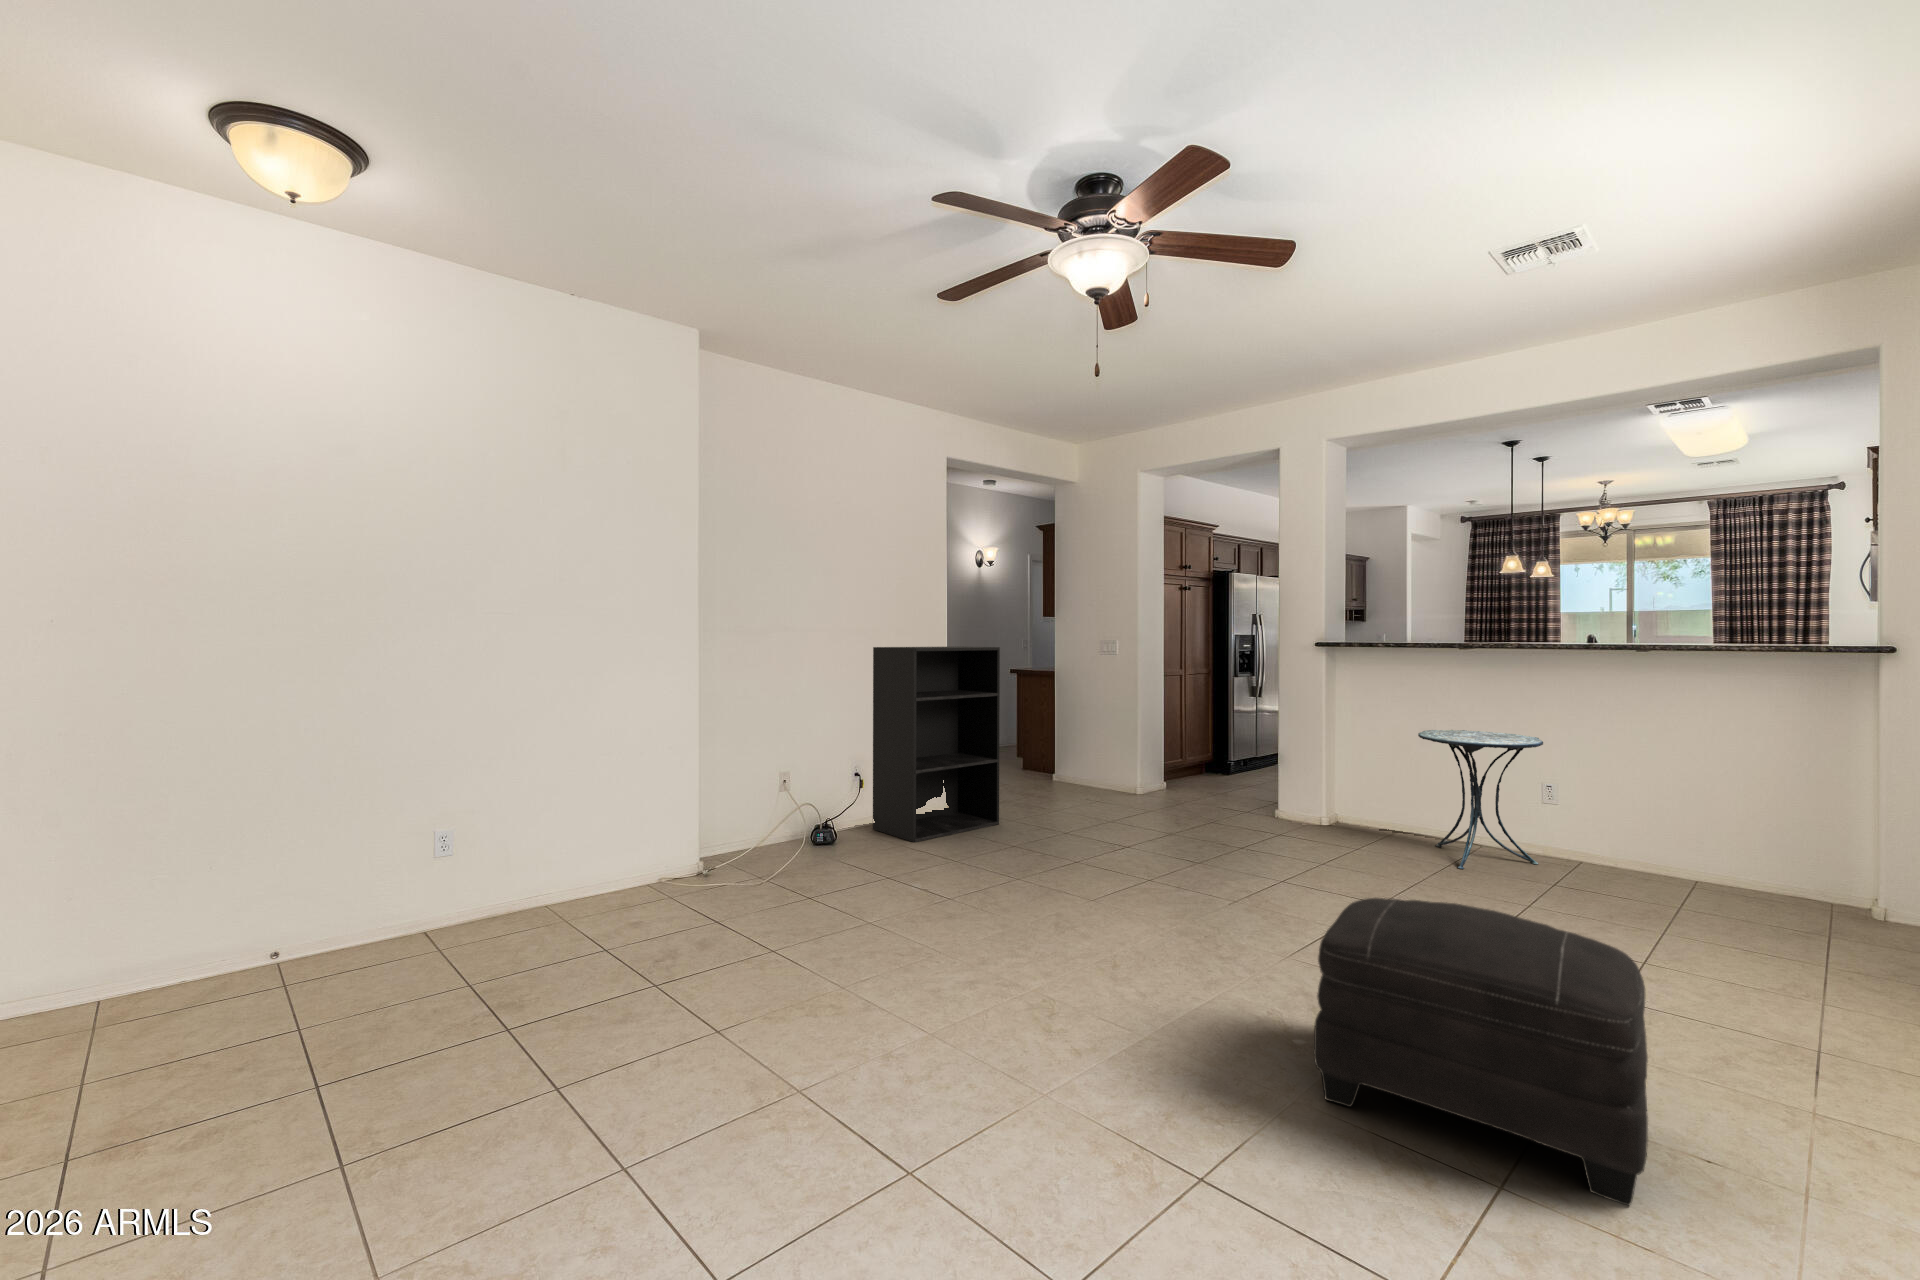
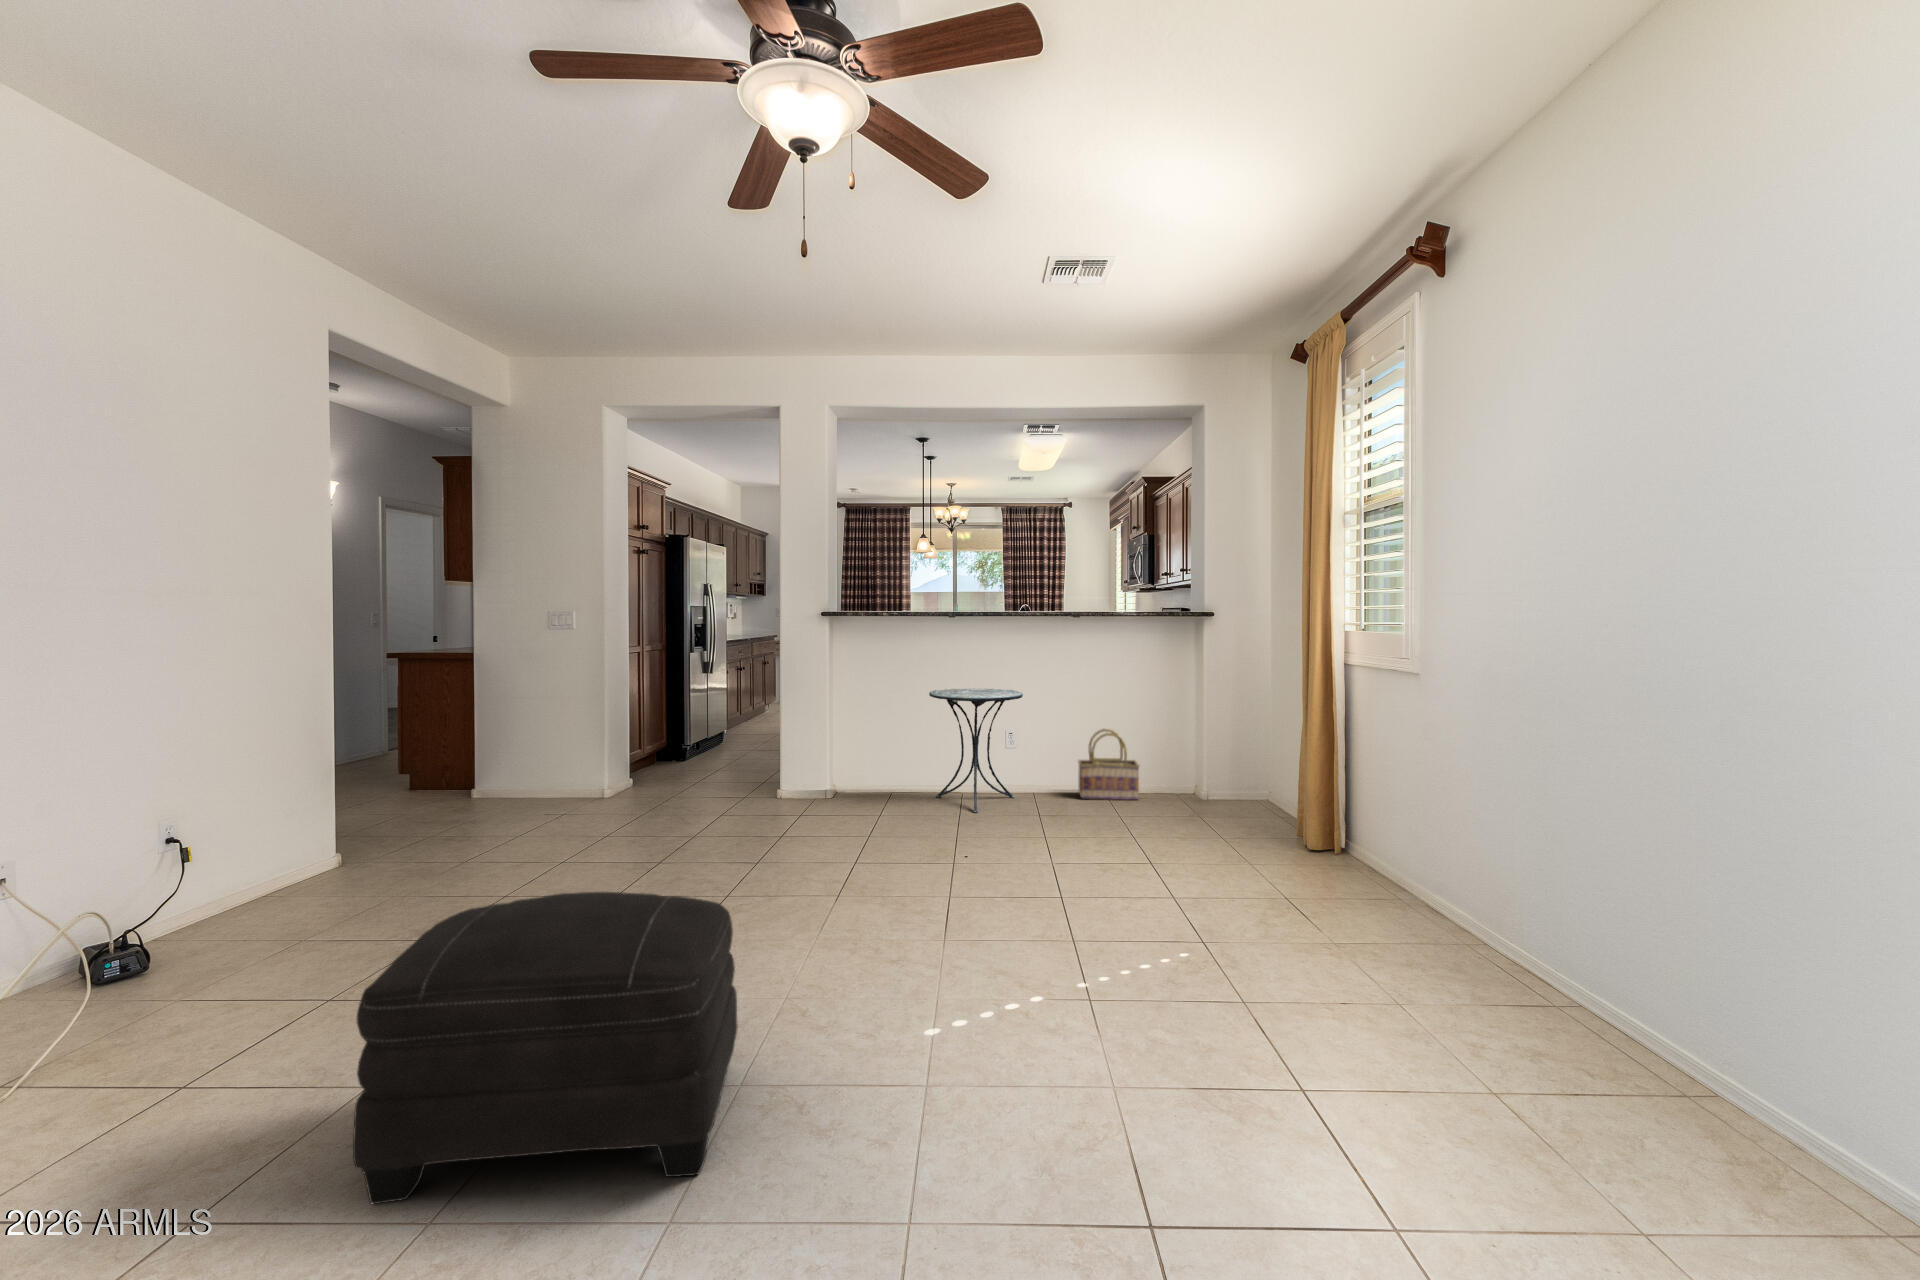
bookshelf: present [873,646,1000,842] -> none [221,615,461,929]
basket: none [1634,800,1744,902] -> present [1078,729,1139,800]
ottoman: present [1314,898,1648,1206] -> present [353,892,738,1204]

